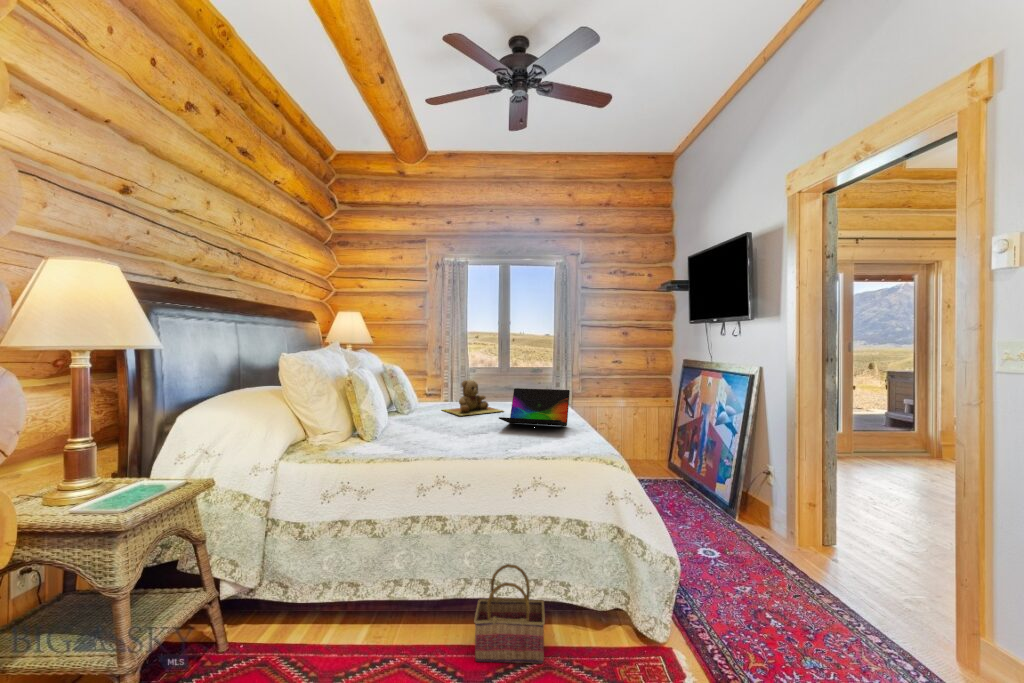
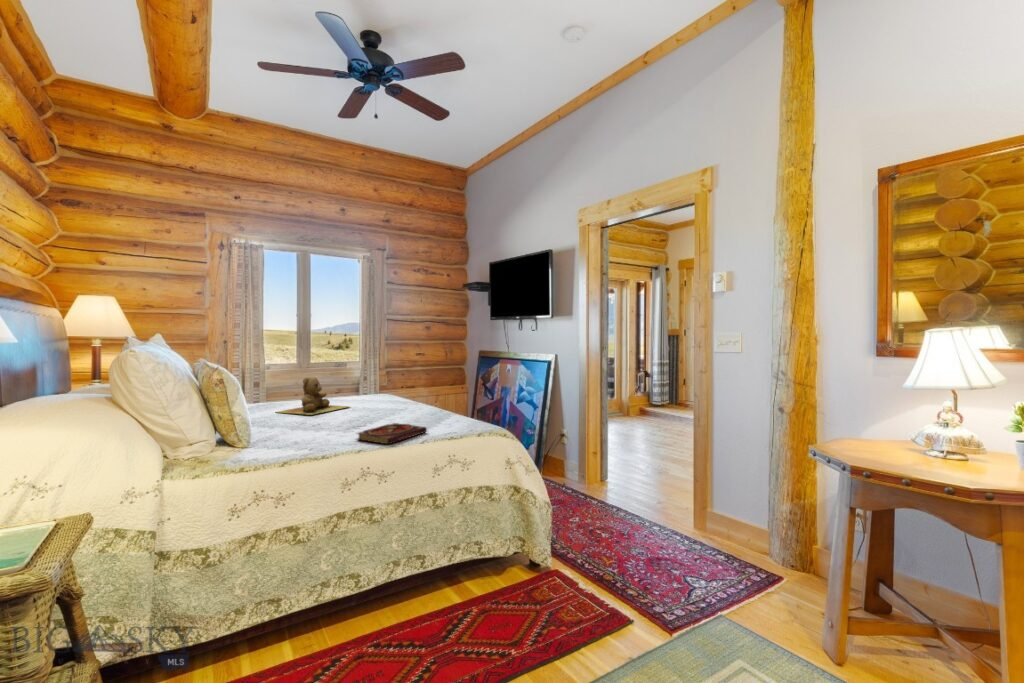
laptop: present [499,388,570,426] -> none [374,380,437,417]
book: none [454,433,527,456] -> present [357,423,427,444]
basket: present [474,564,545,664] -> none [412,535,481,628]

